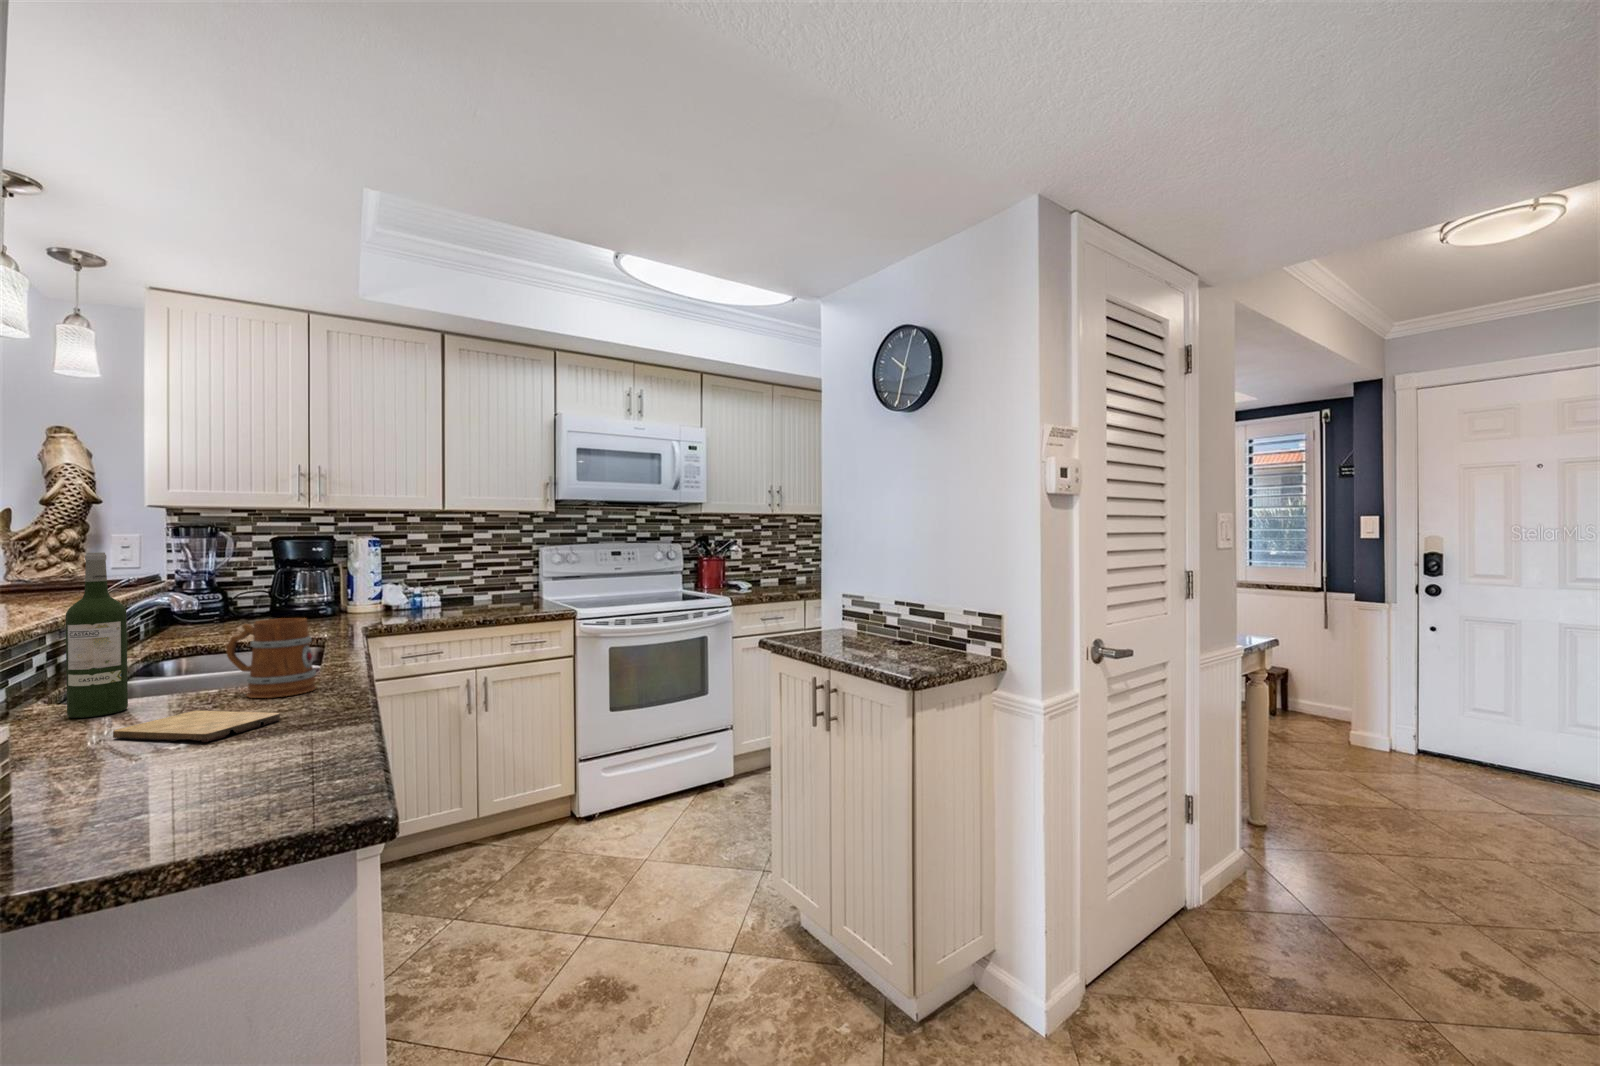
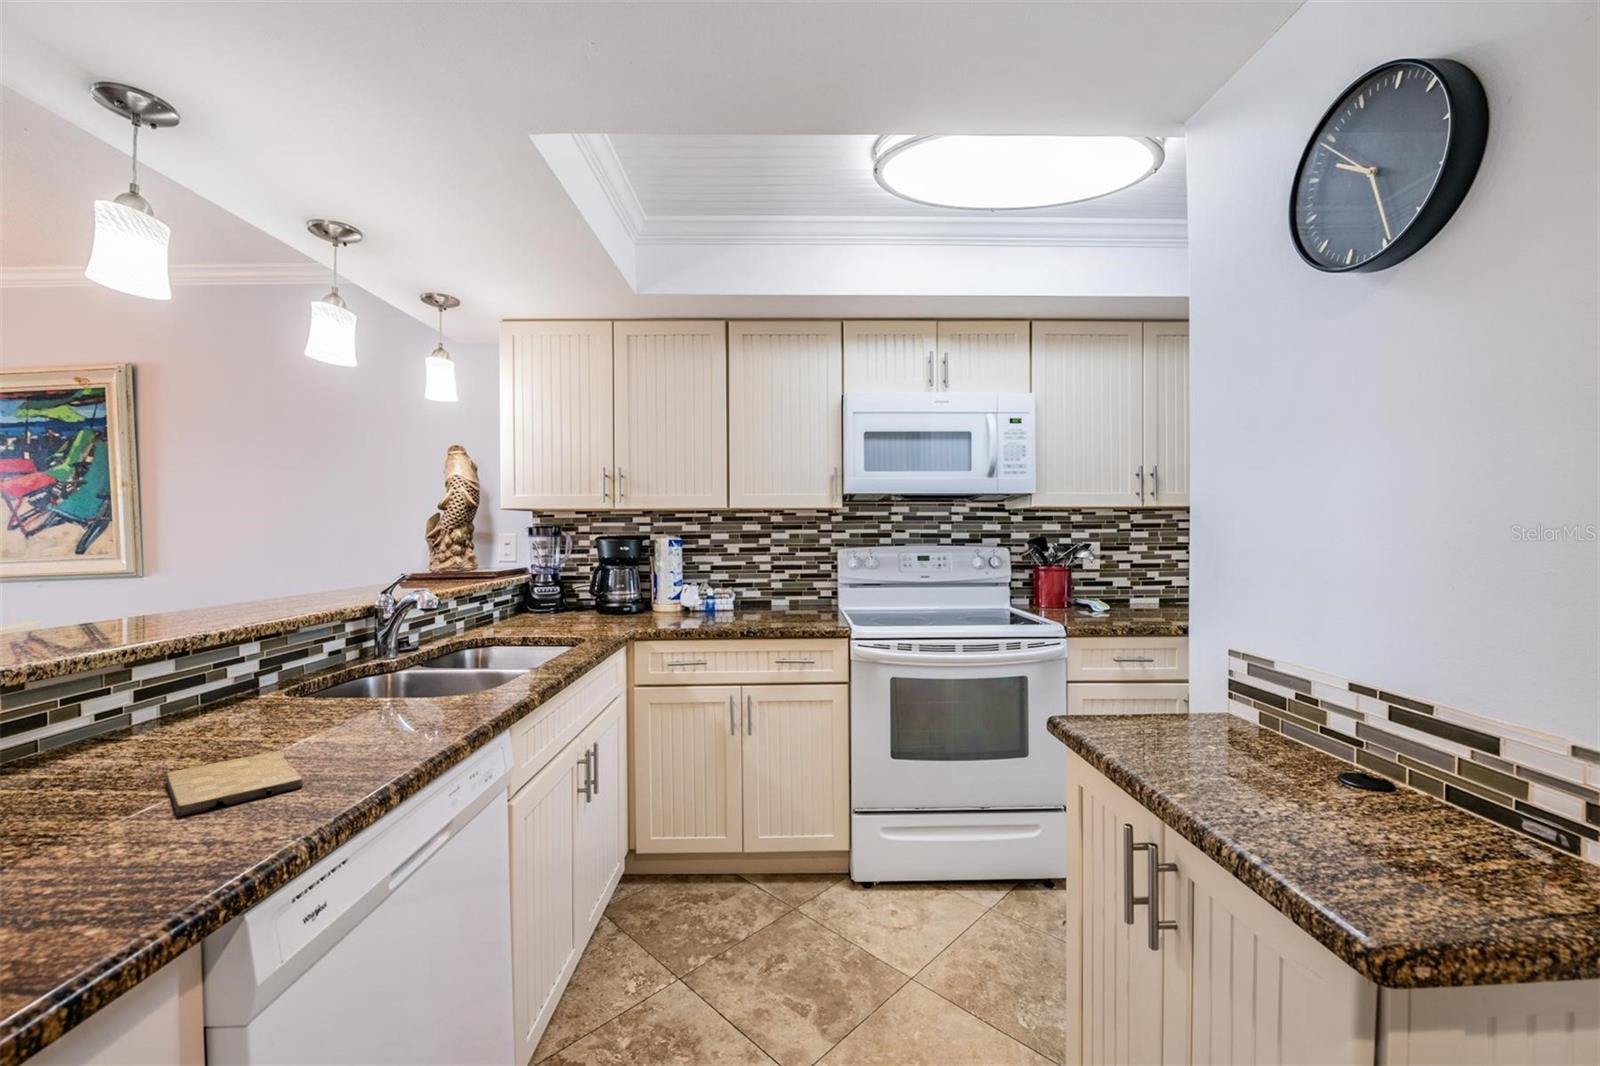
wine bottle: present [65,552,128,718] -> none [223,566,281,737]
mug: present [226,618,316,698] -> none [364,644,437,739]

